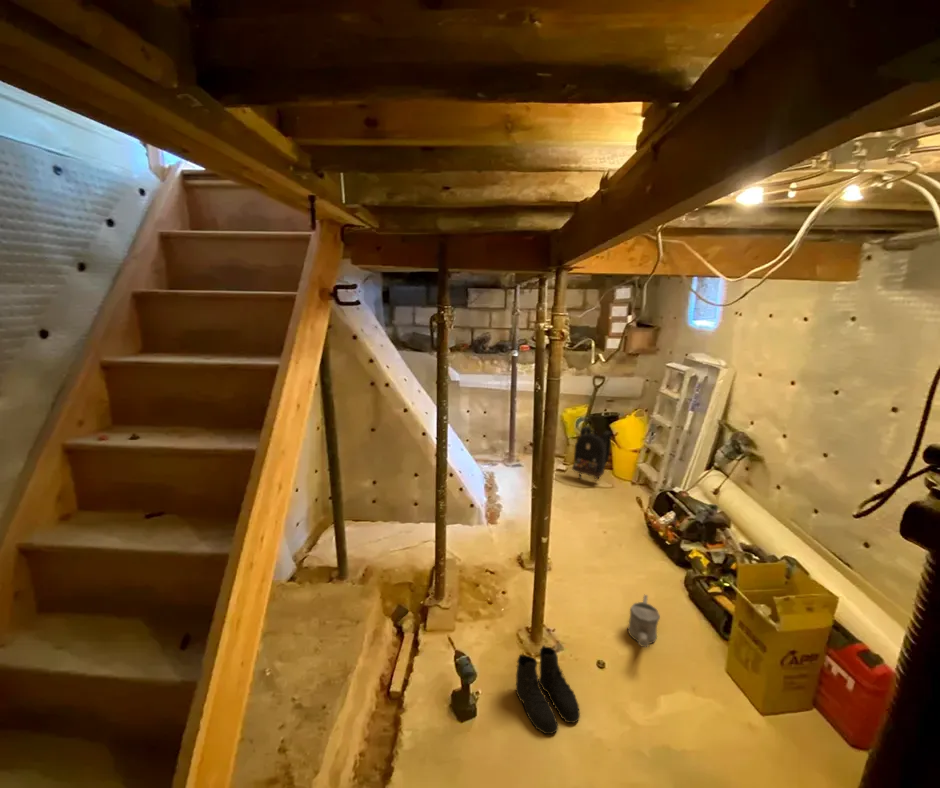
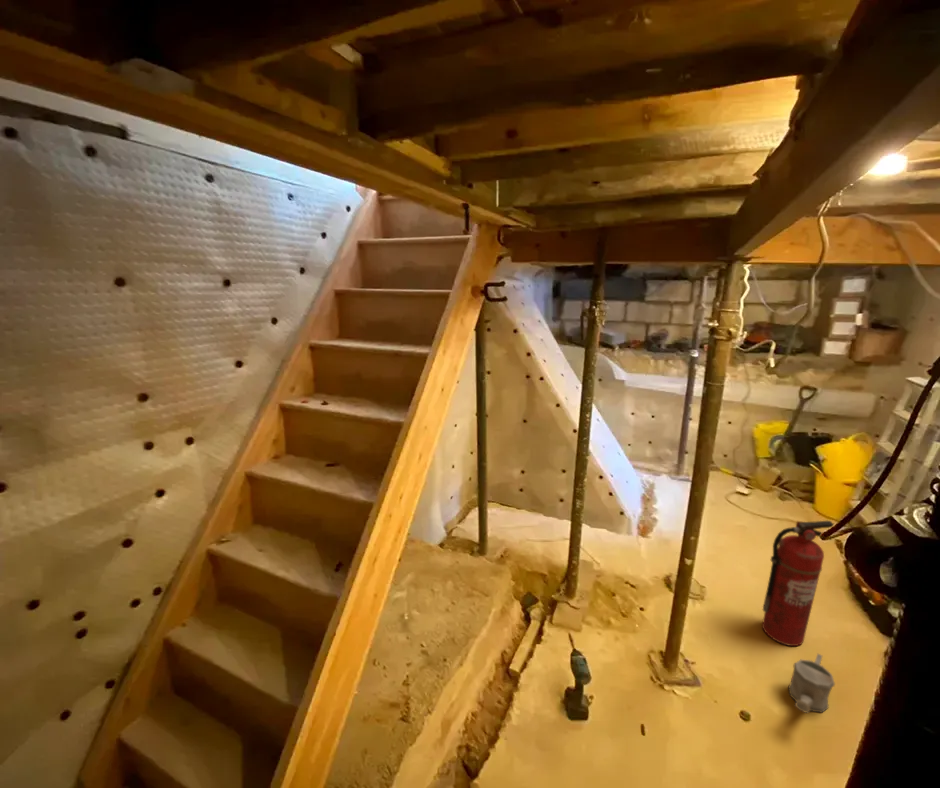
backpack: present [572,427,611,480] -> none [753,446,813,513]
fire extinguisher: none [599,483,643,593] -> present [762,521,833,646]
boots: present [516,646,580,734] -> none [635,672,704,764]

